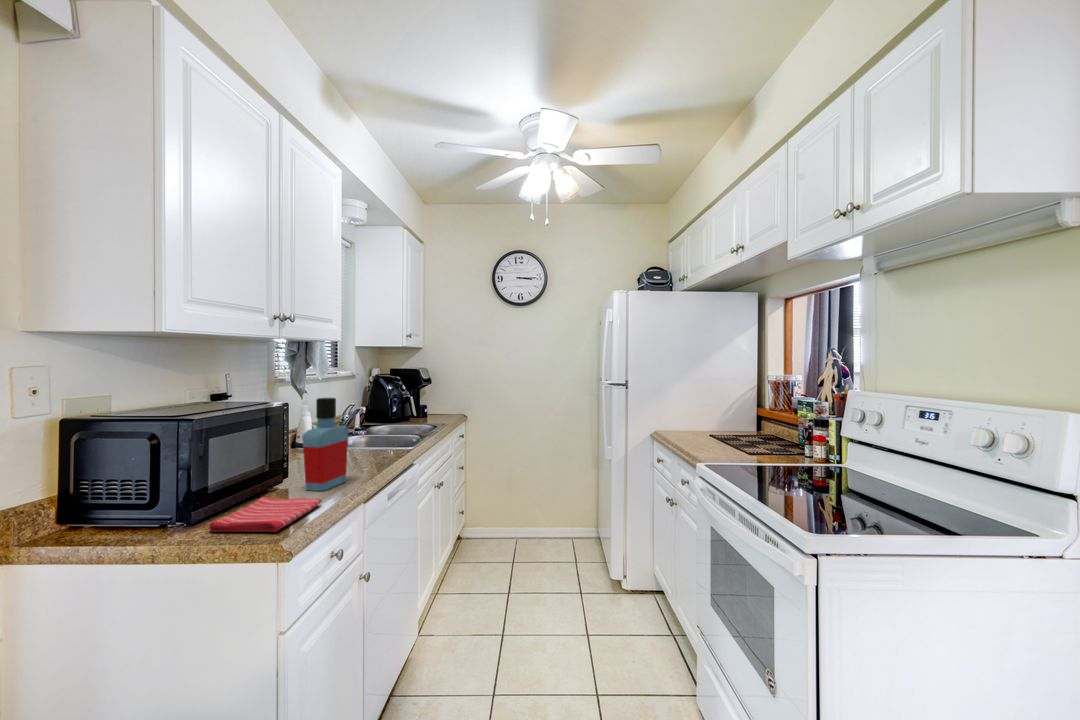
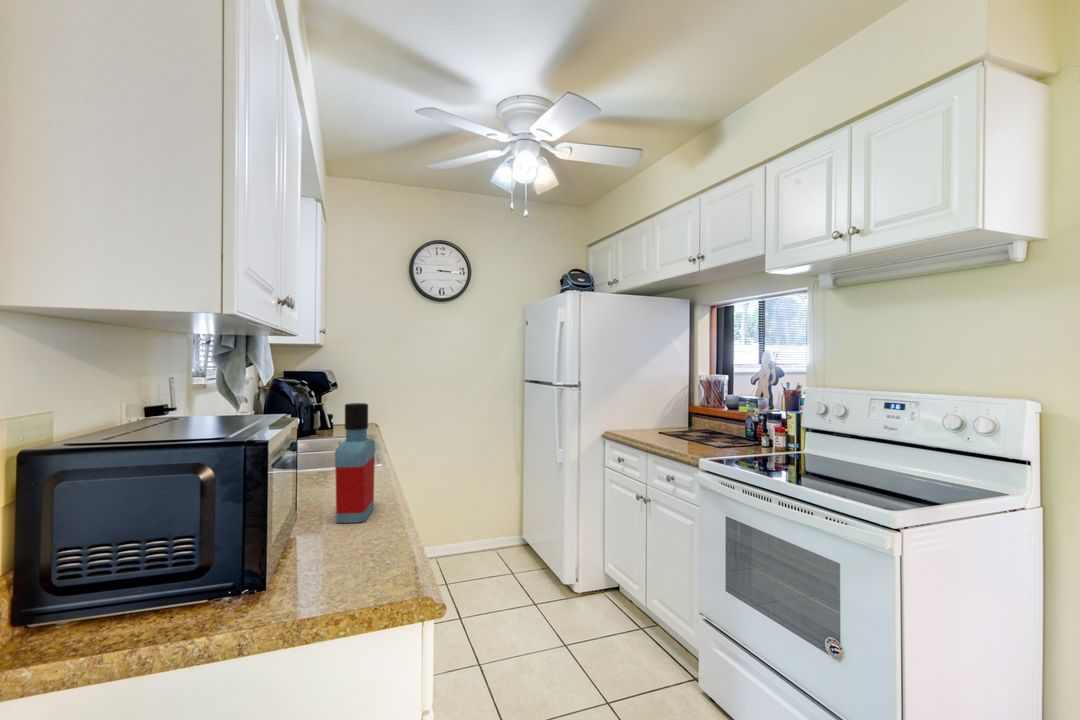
dish towel: present [209,497,321,532] -> none [296,532,401,595]

